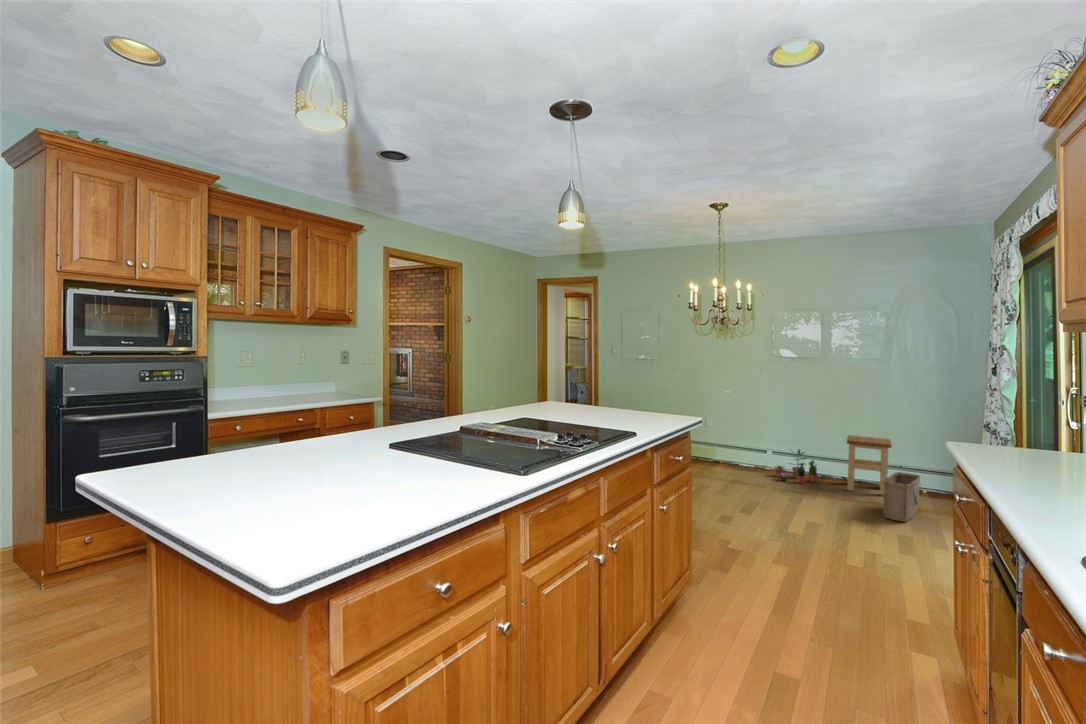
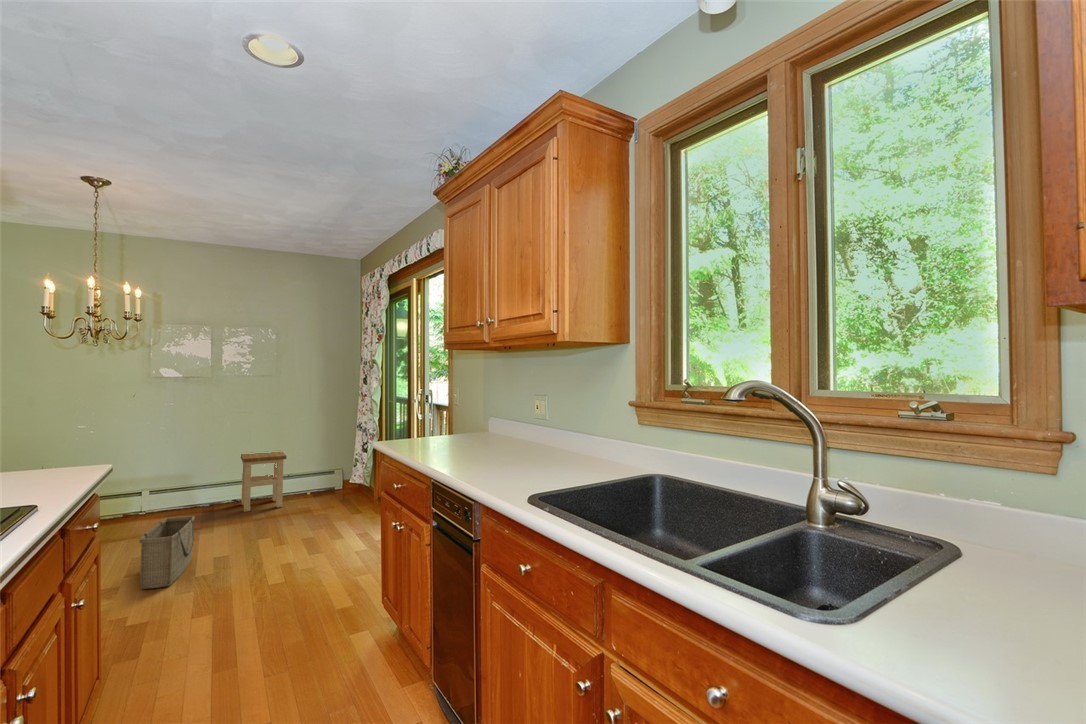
potted plant: present [774,449,818,483] -> none [151,478,210,521]
basket: present [883,472,920,522] -> present [139,516,195,589]

